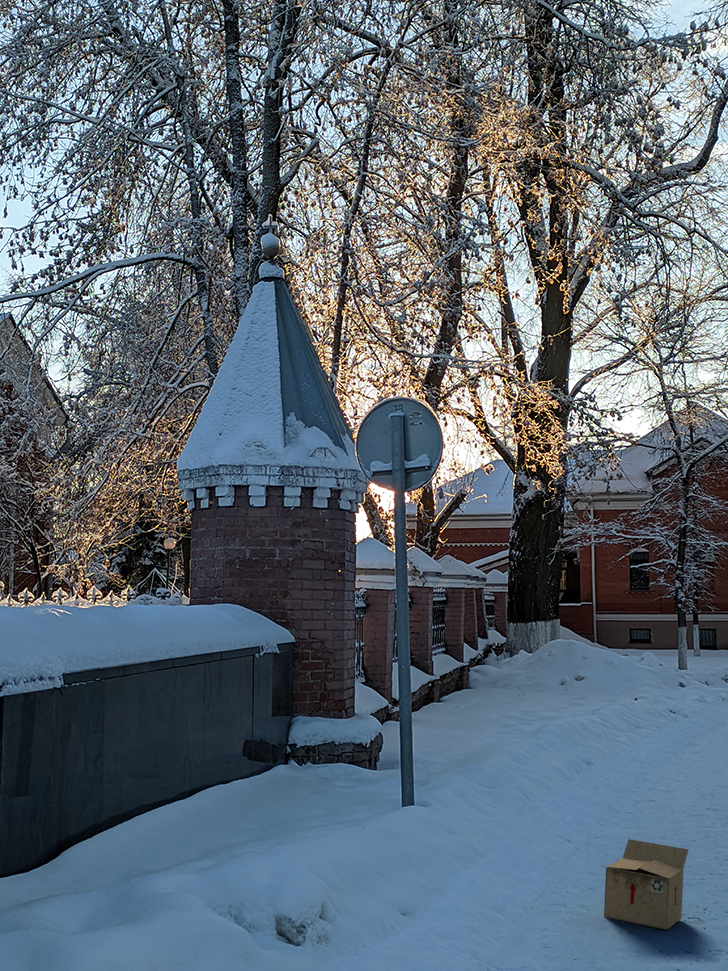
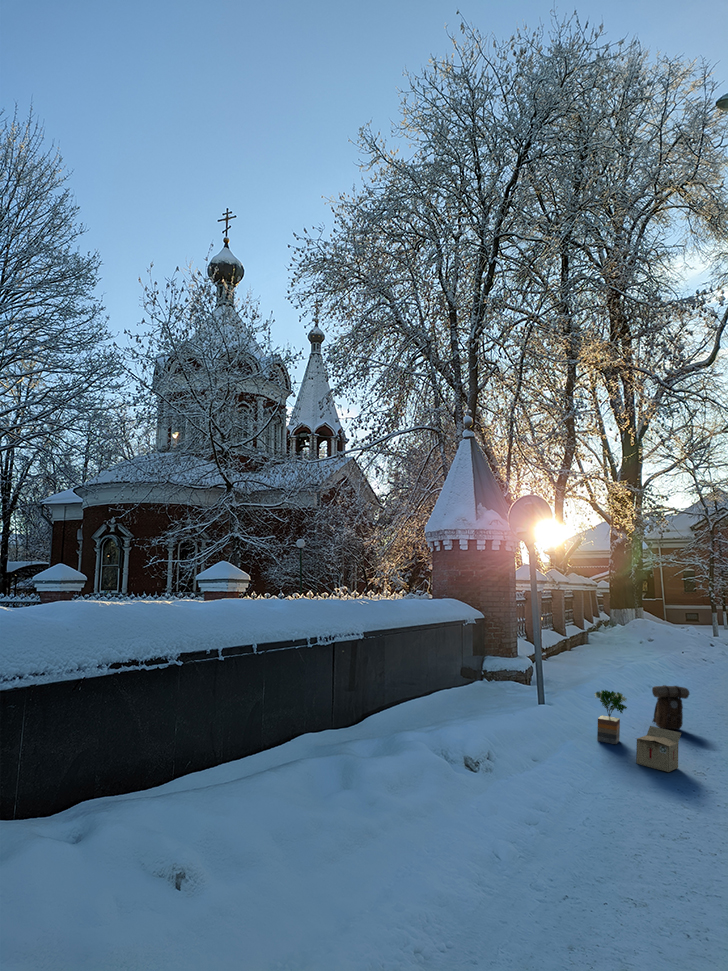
backpack: none [615,757,686,841] -> present [652,685,689,730]
potted tree: none [517,771,584,880] -> present [595,690,627,744]

